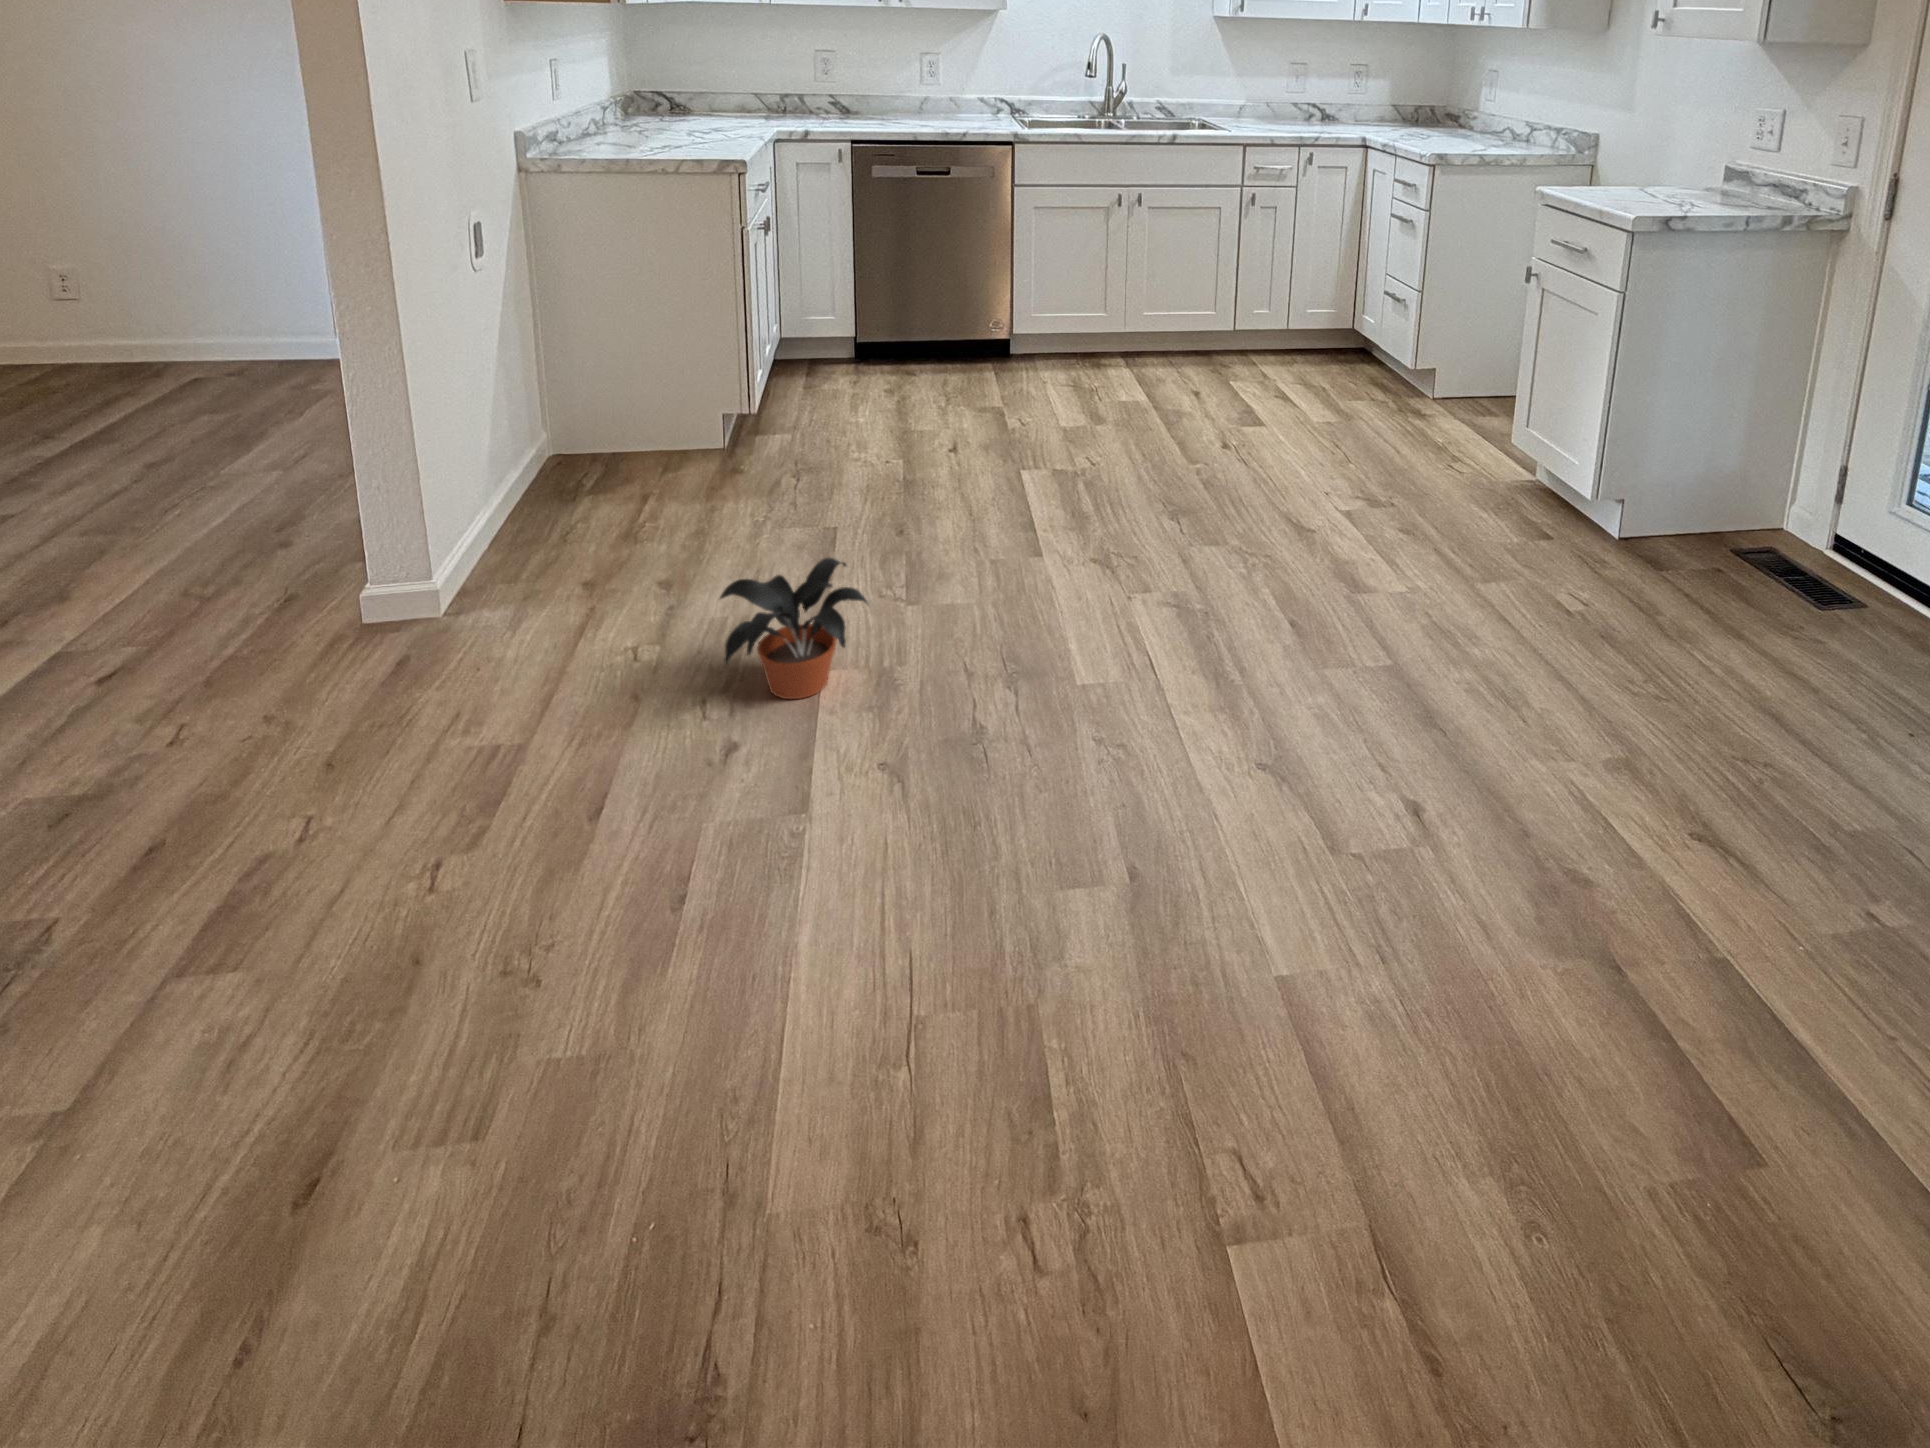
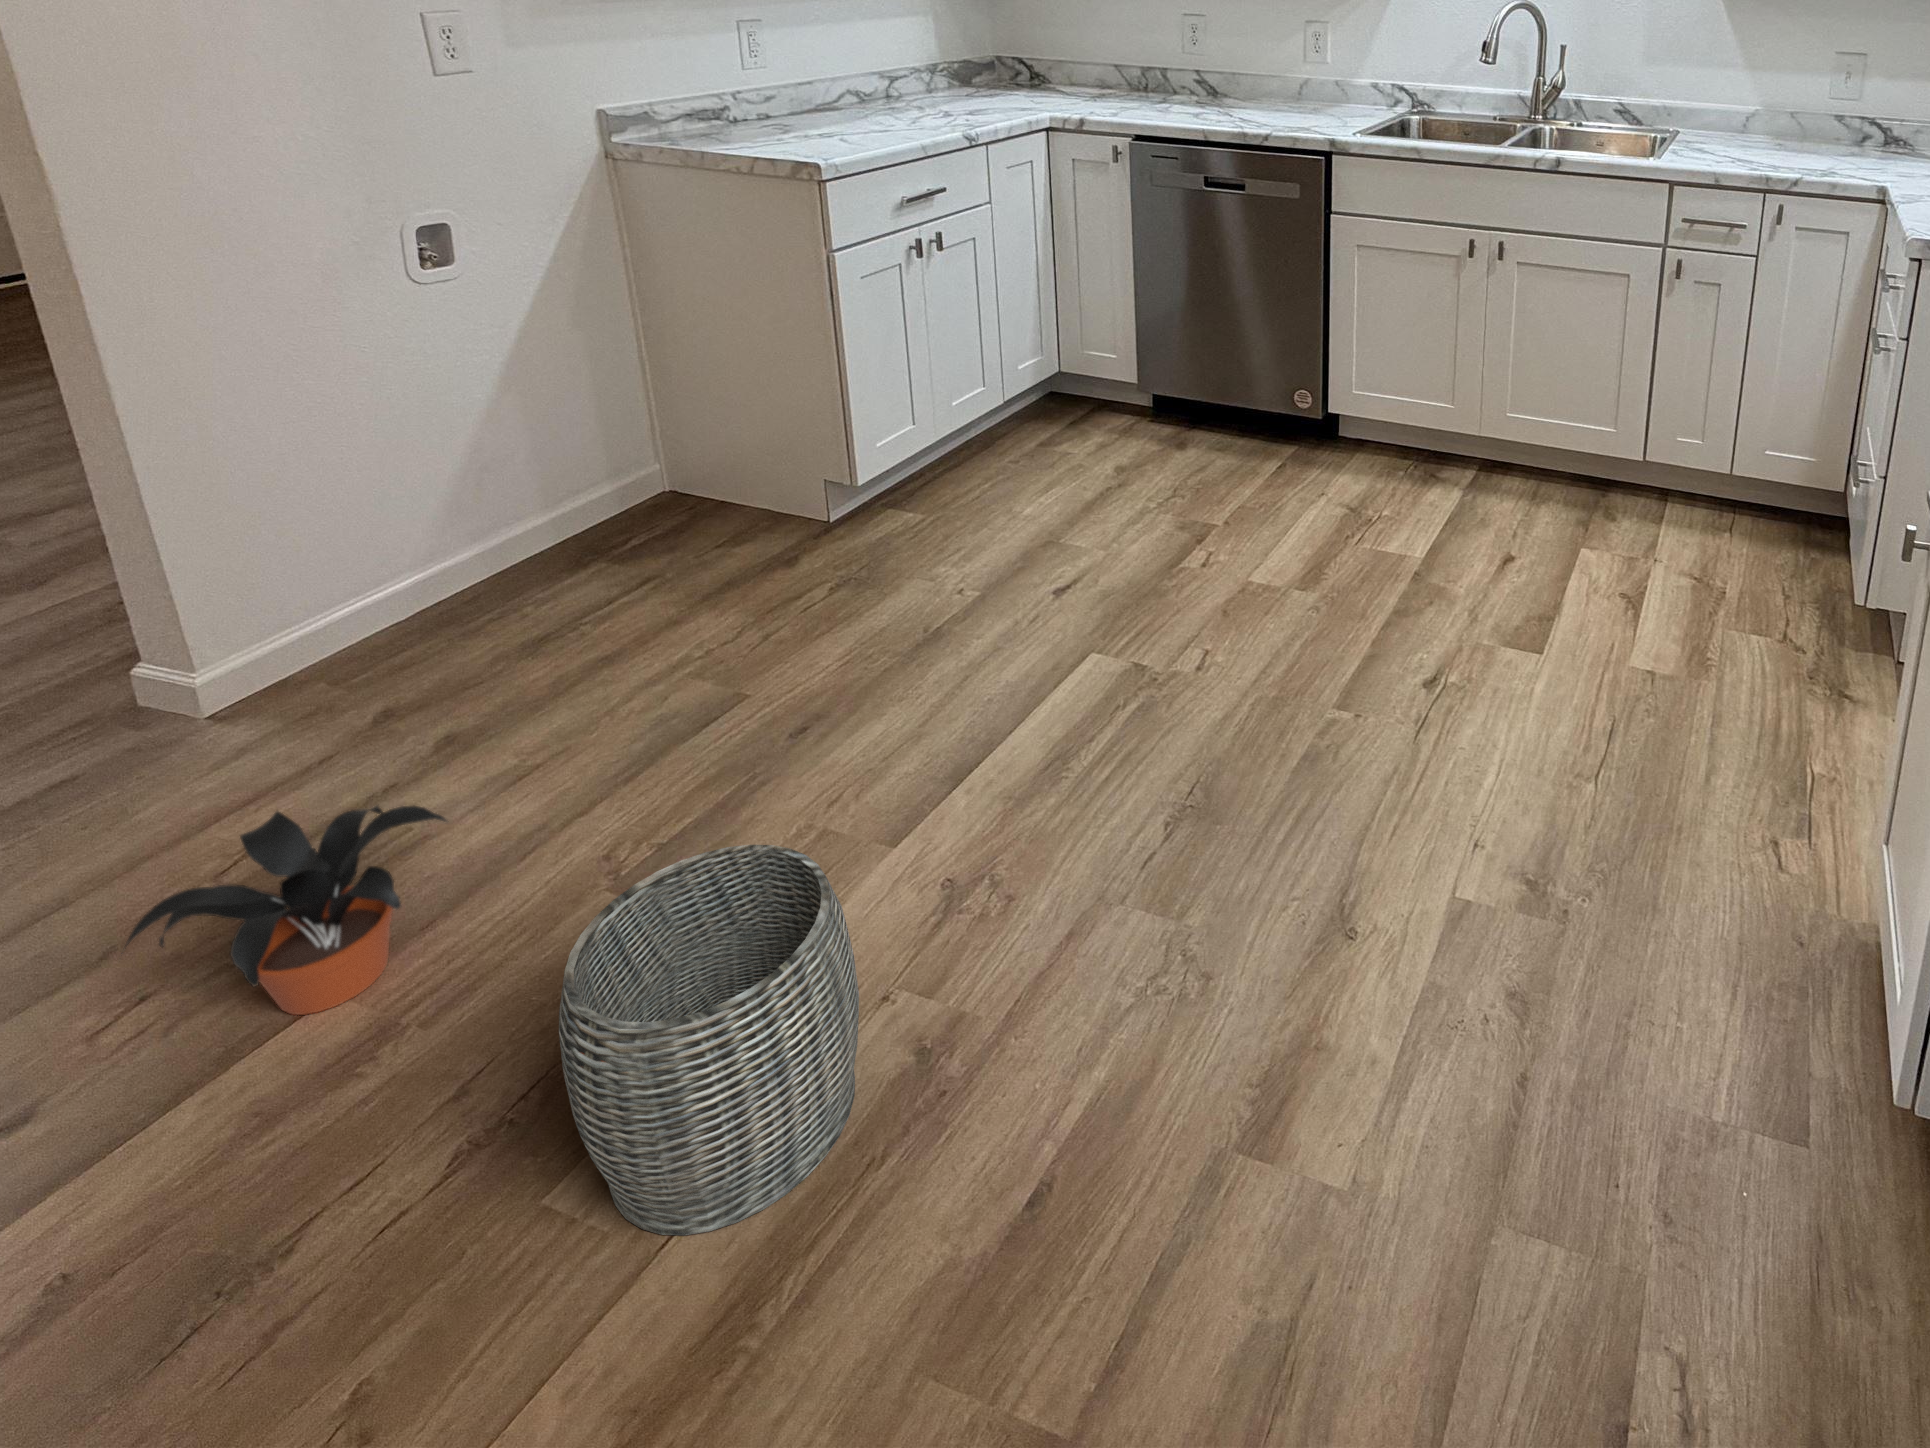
woven basket: none [1060,500,1203,690] -> present [559,845,859,1235]

